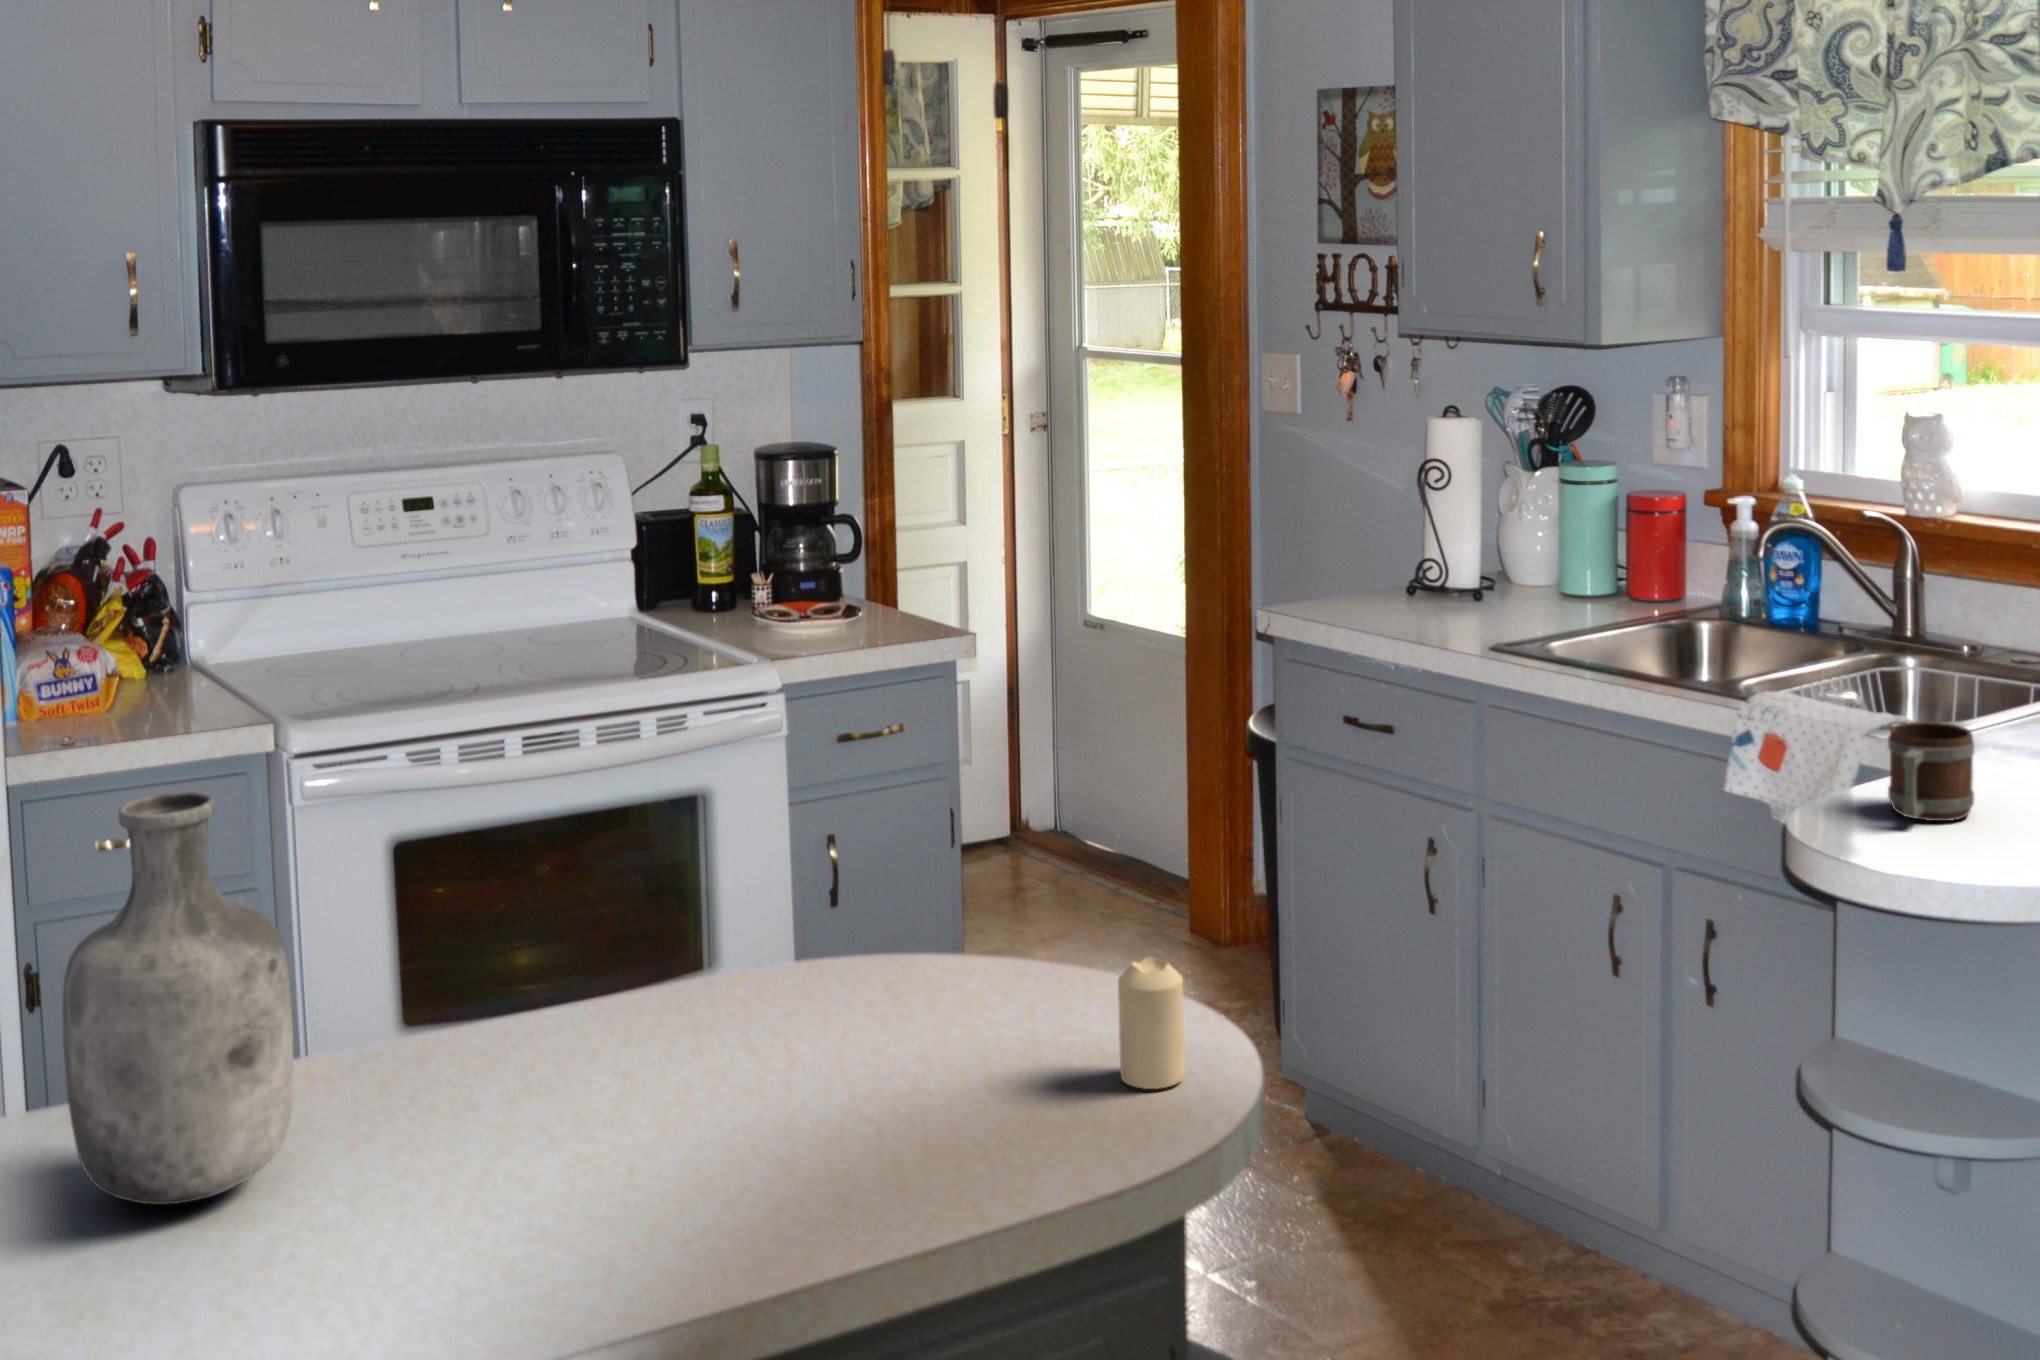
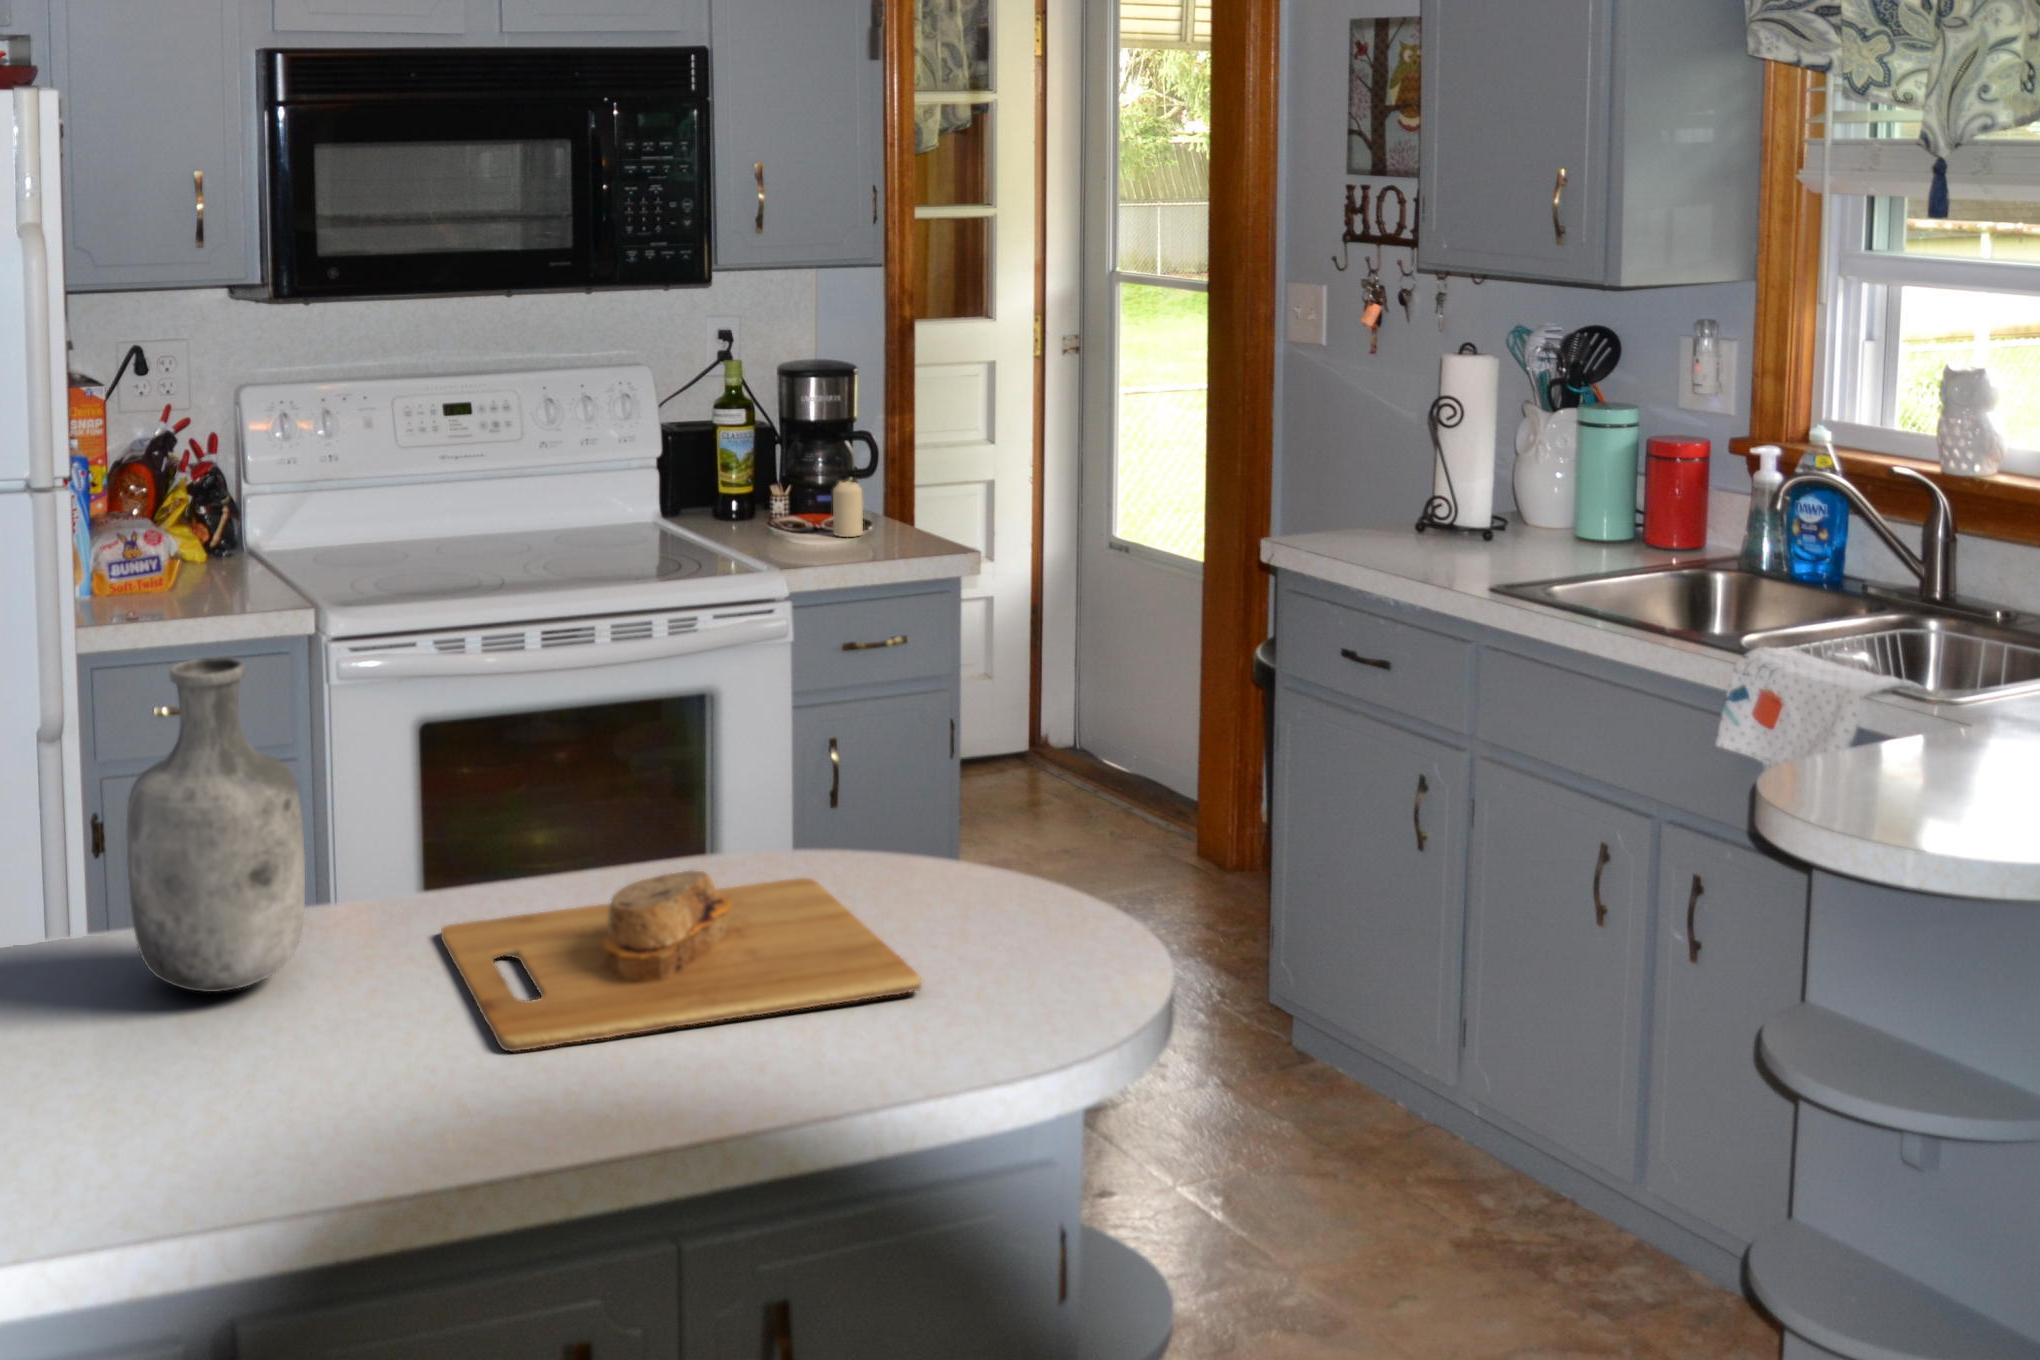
mug: present [1888,721,1974,821] -> none [1855,689,1952,791]
candle: present [1118,957,1185,1089] -> present [833,481,863,537]
cutting board: none [457,1000,1029,1239] -> present [441,871,921,1052]

